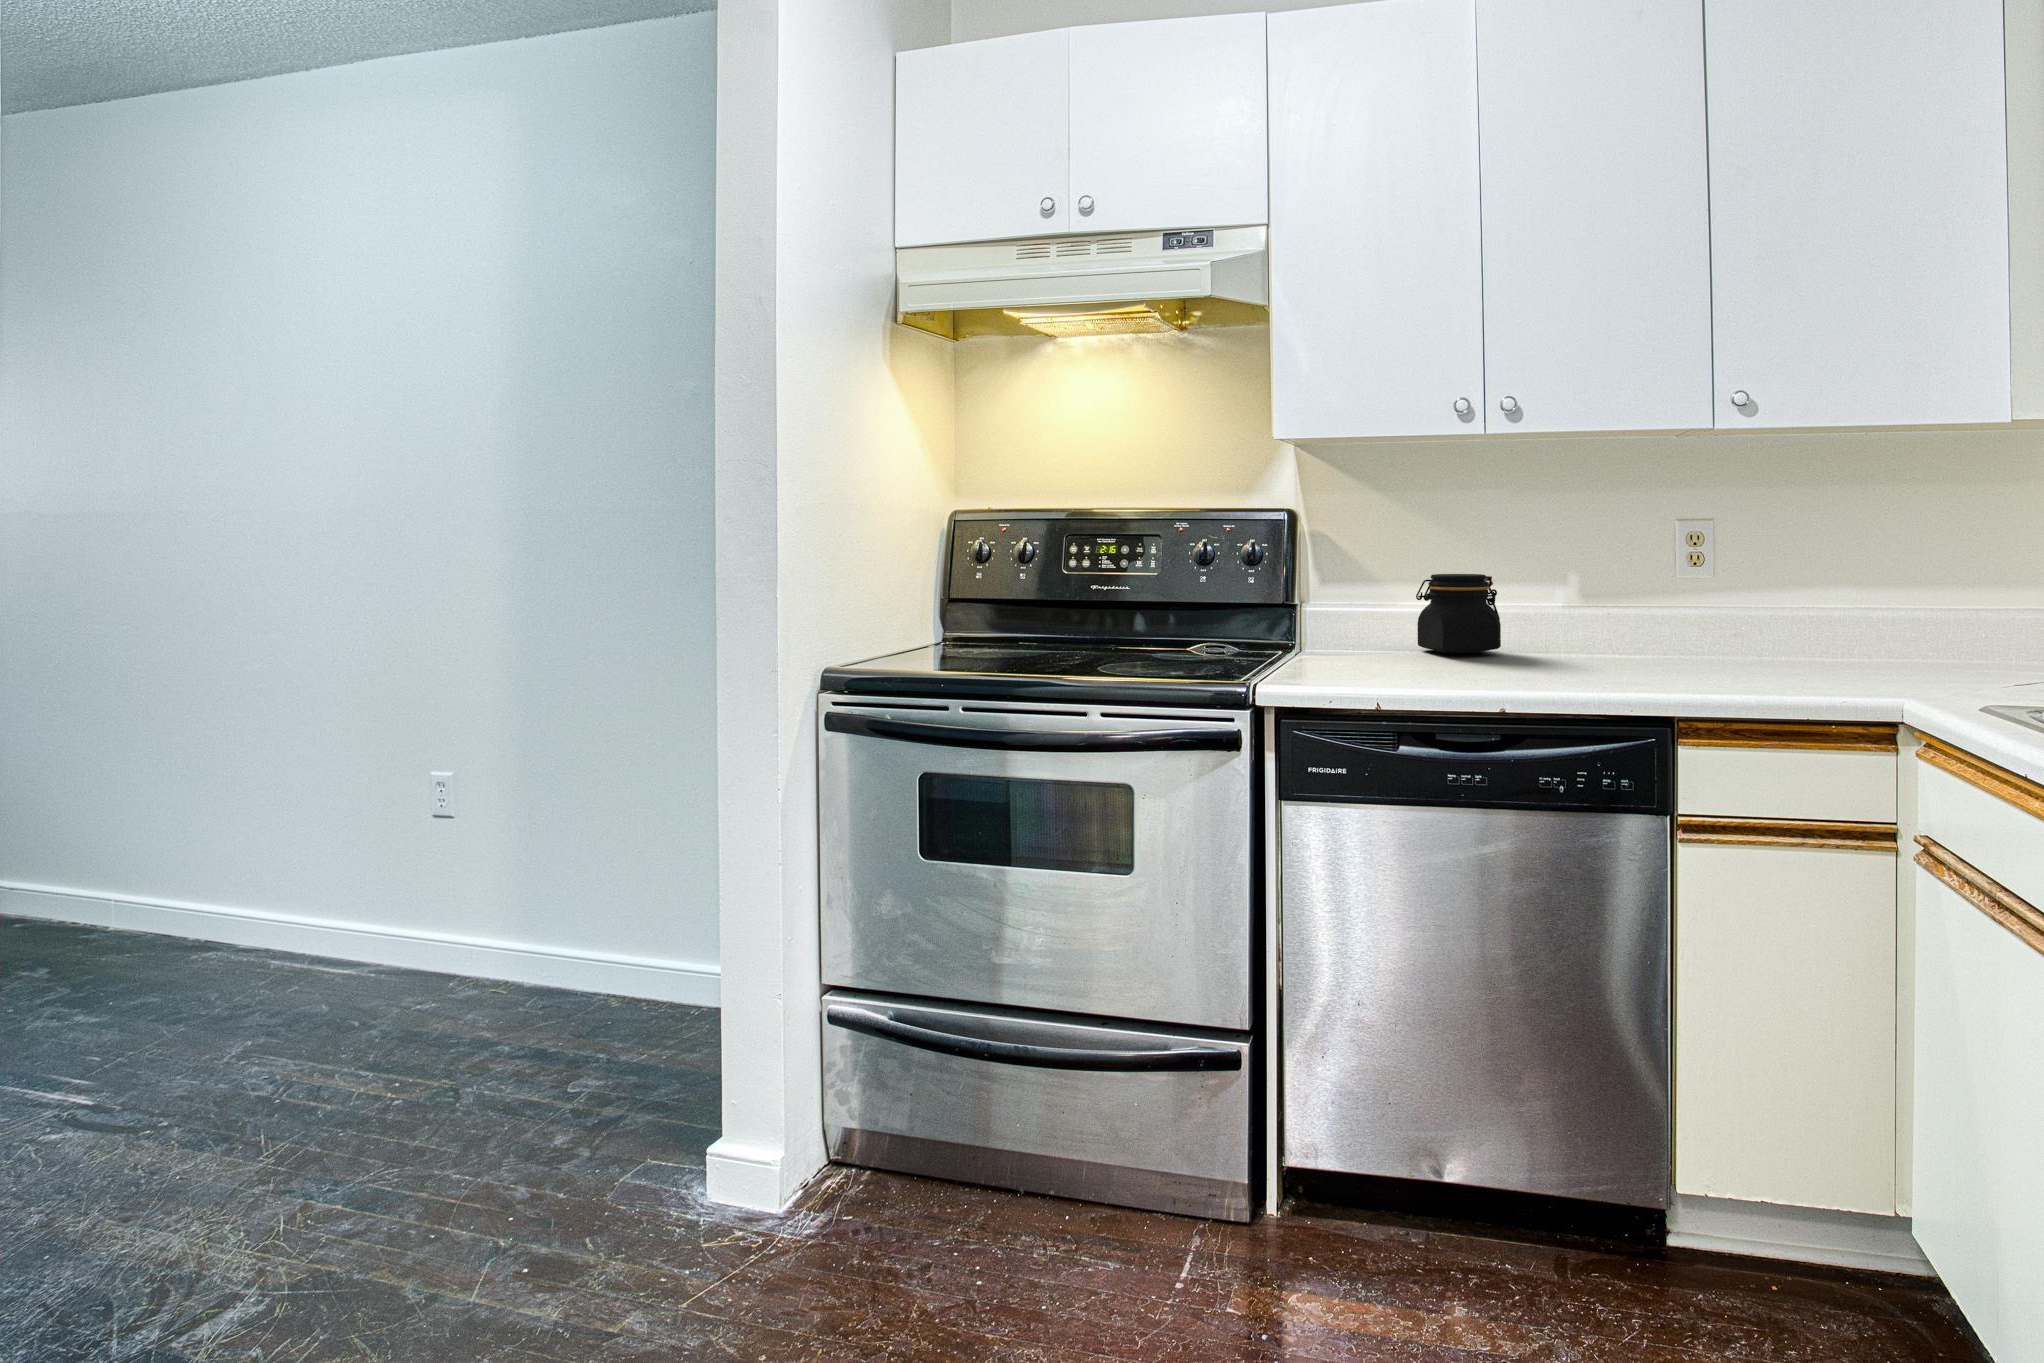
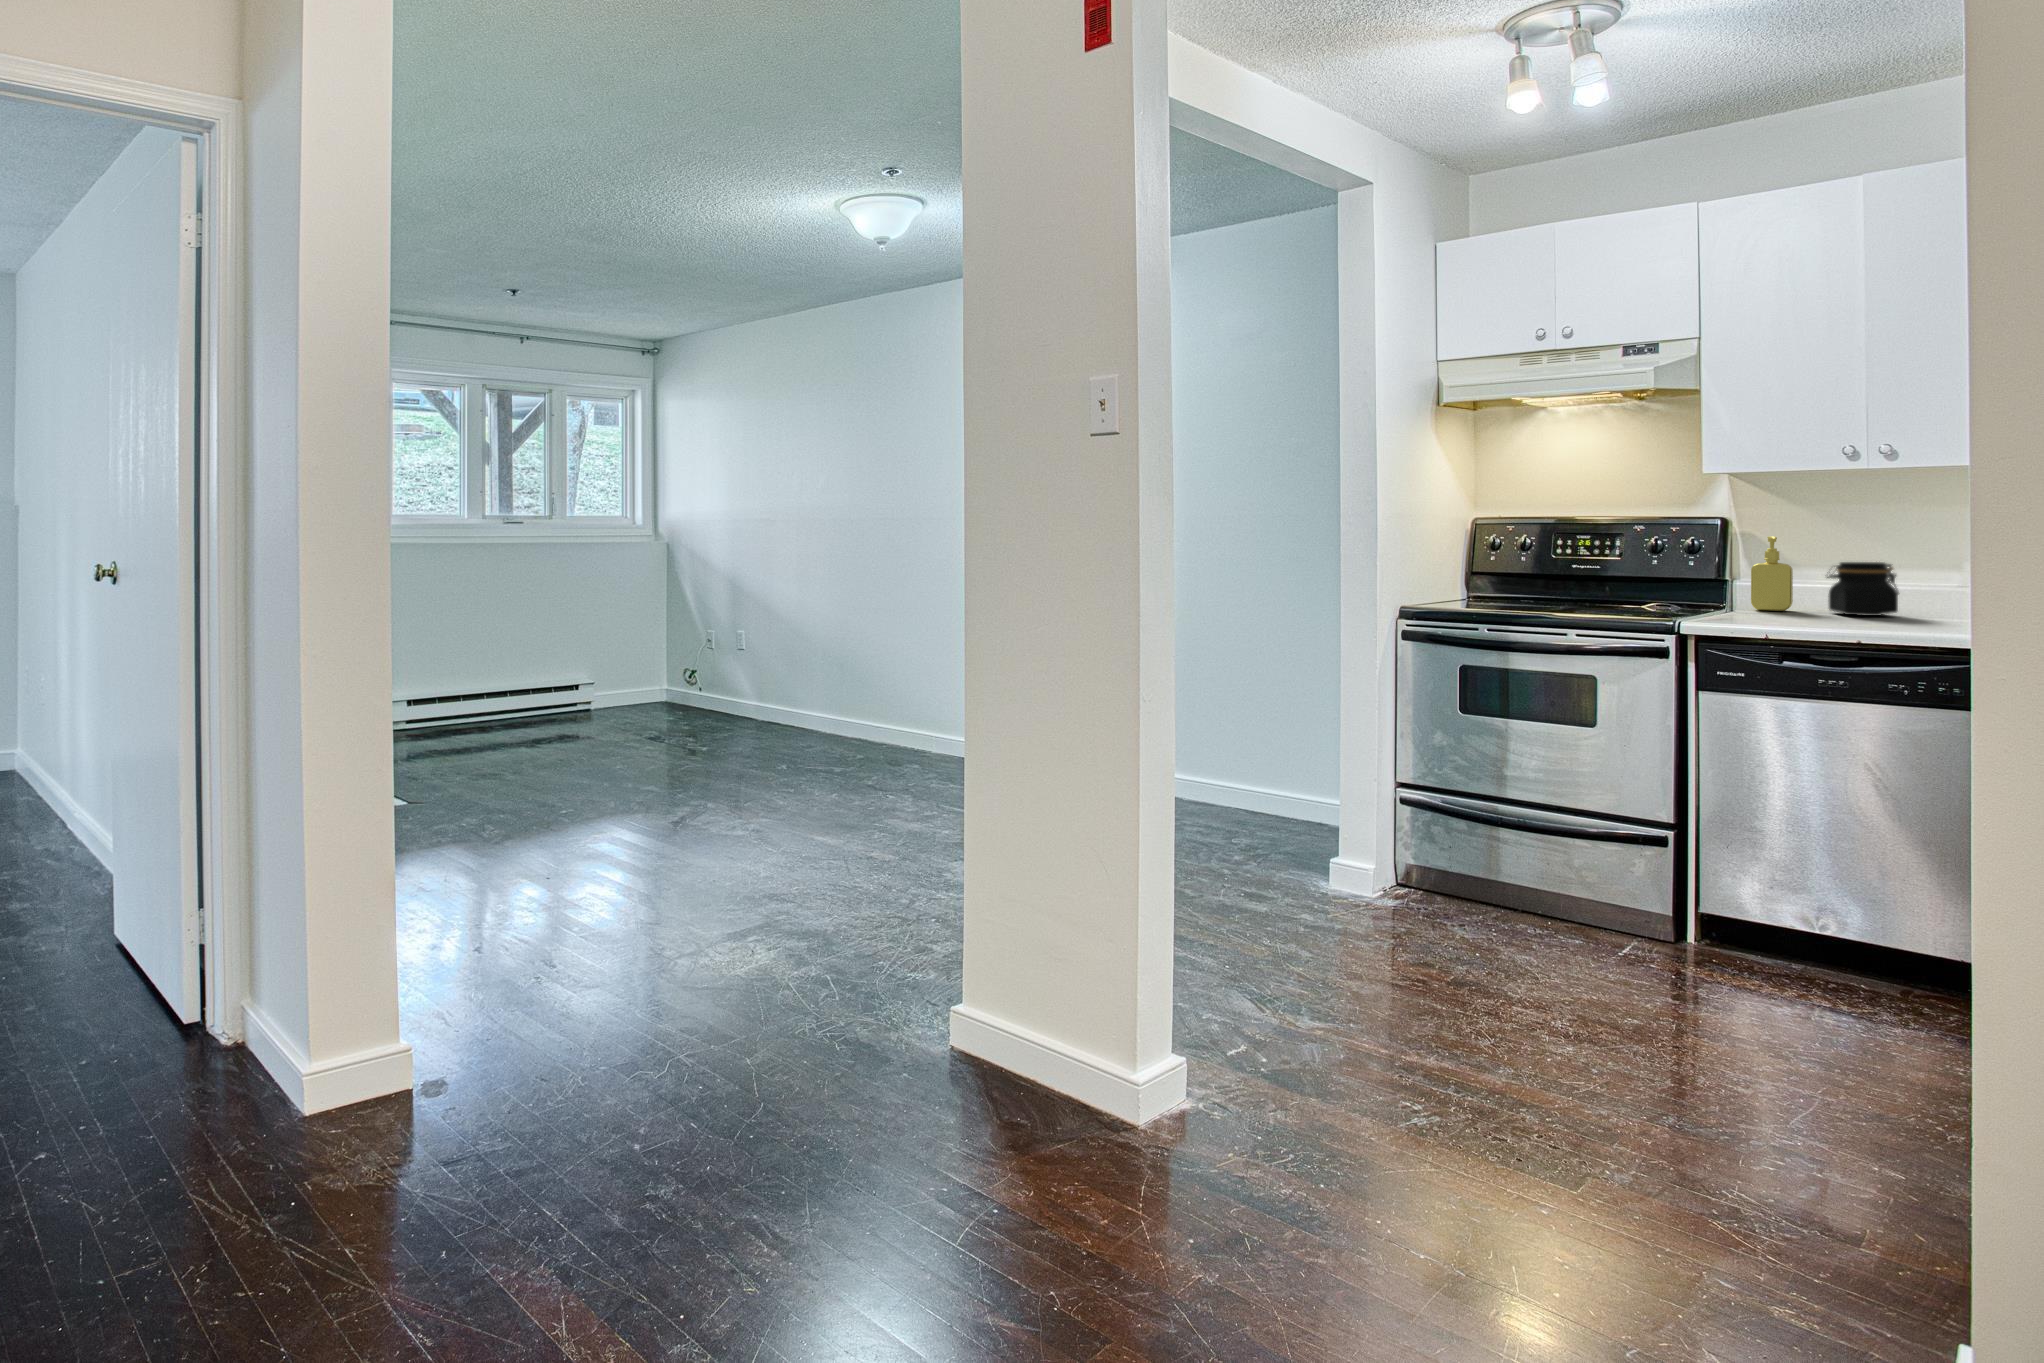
soap dispenser: none [1325,537,1374,650] -> present [1751,536,1793,611]

